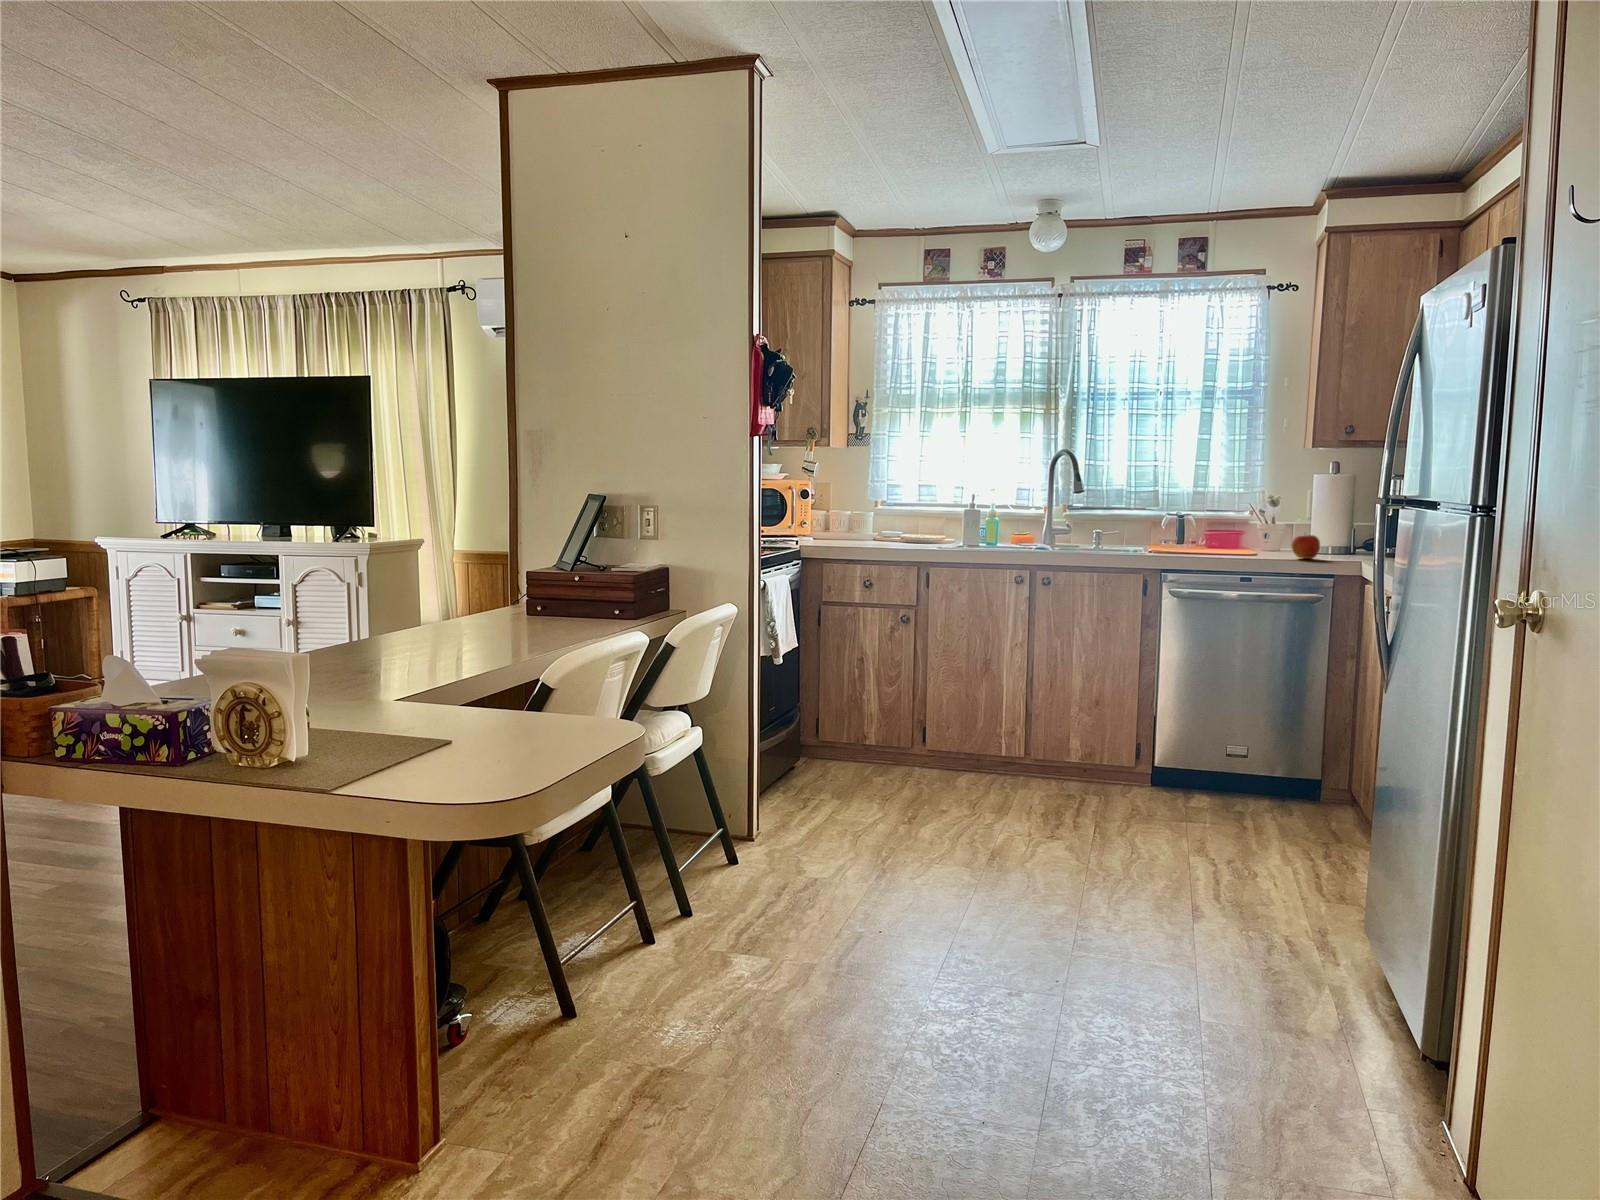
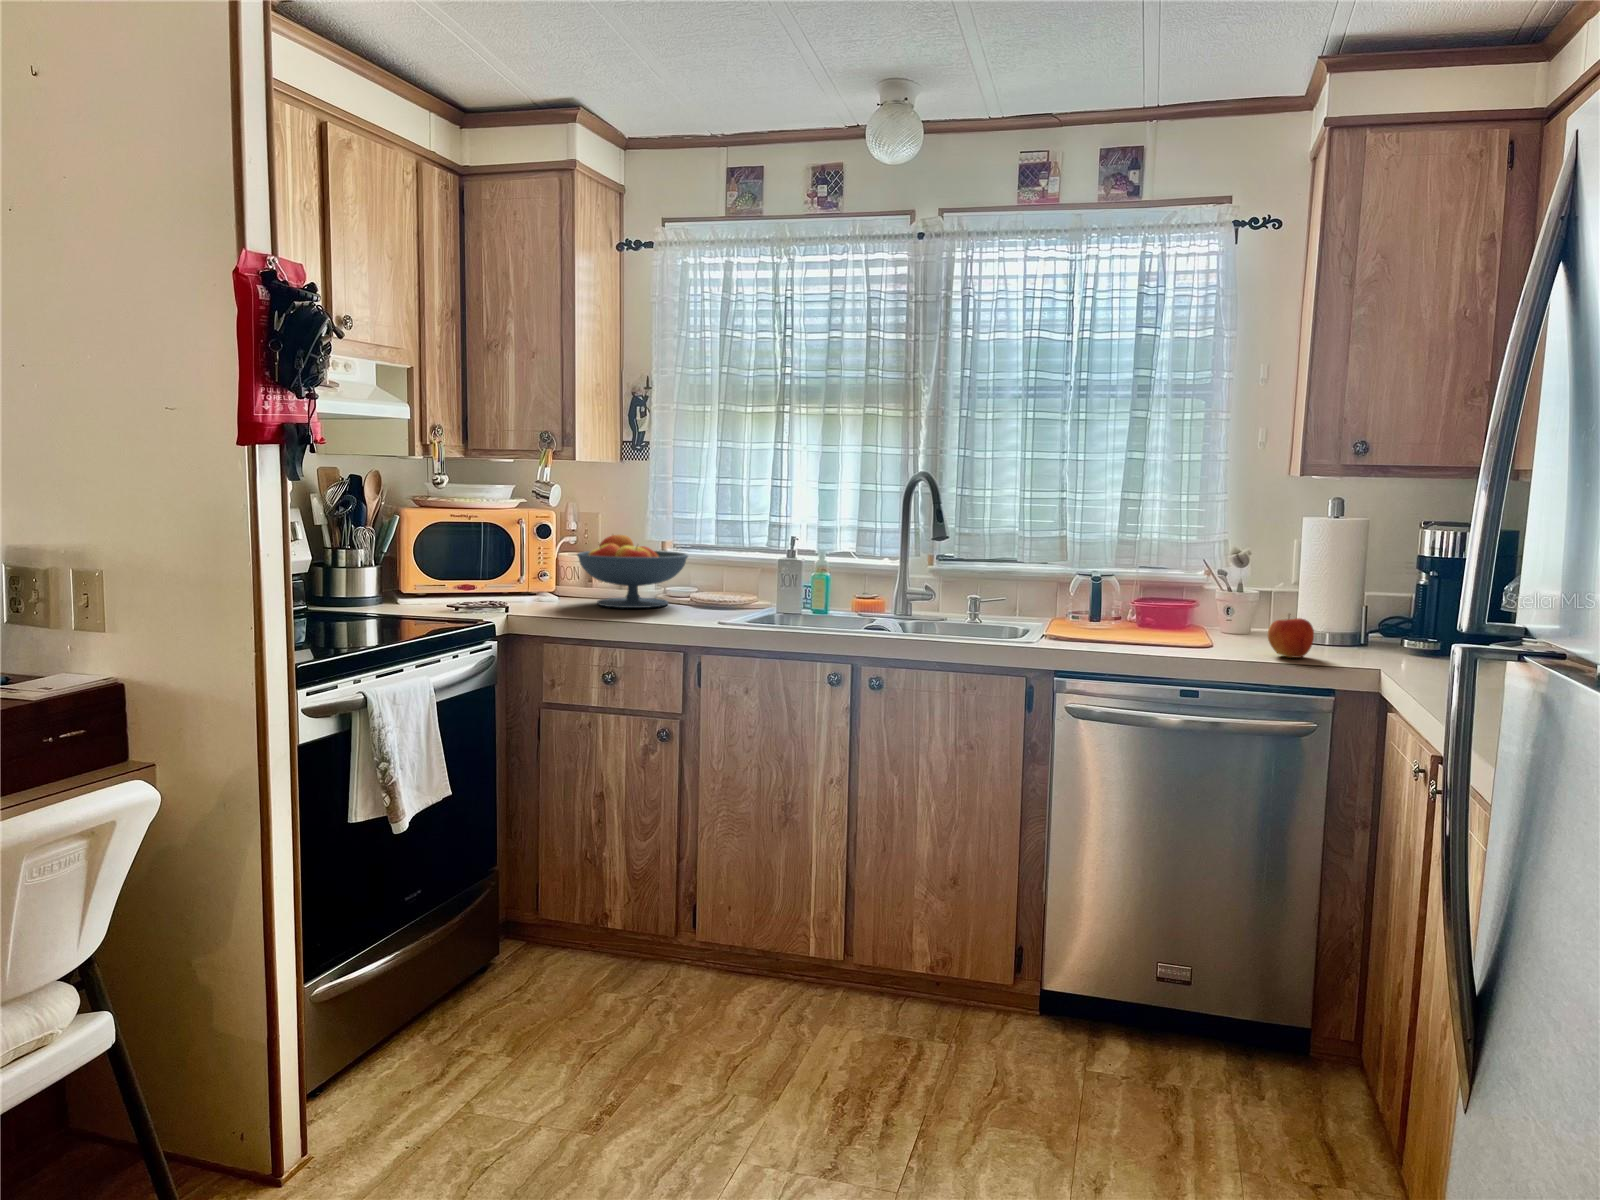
fruit bowl: none [834,495,906,542] -> present [577,535,688,608]

